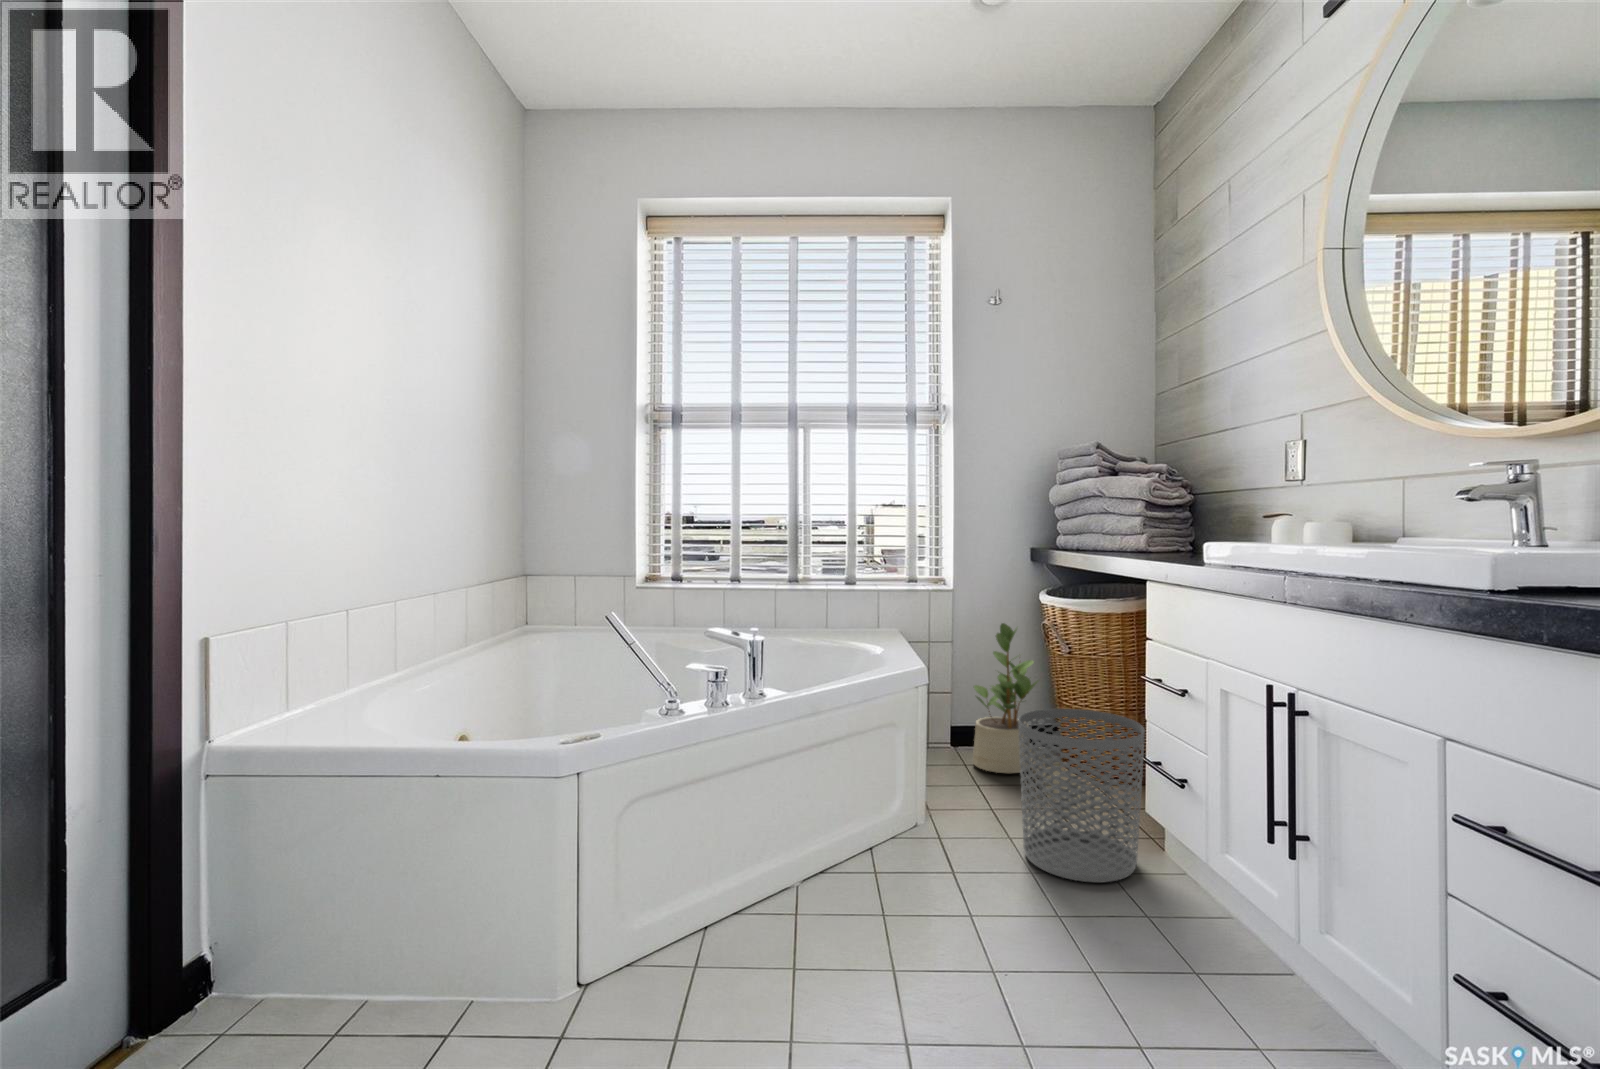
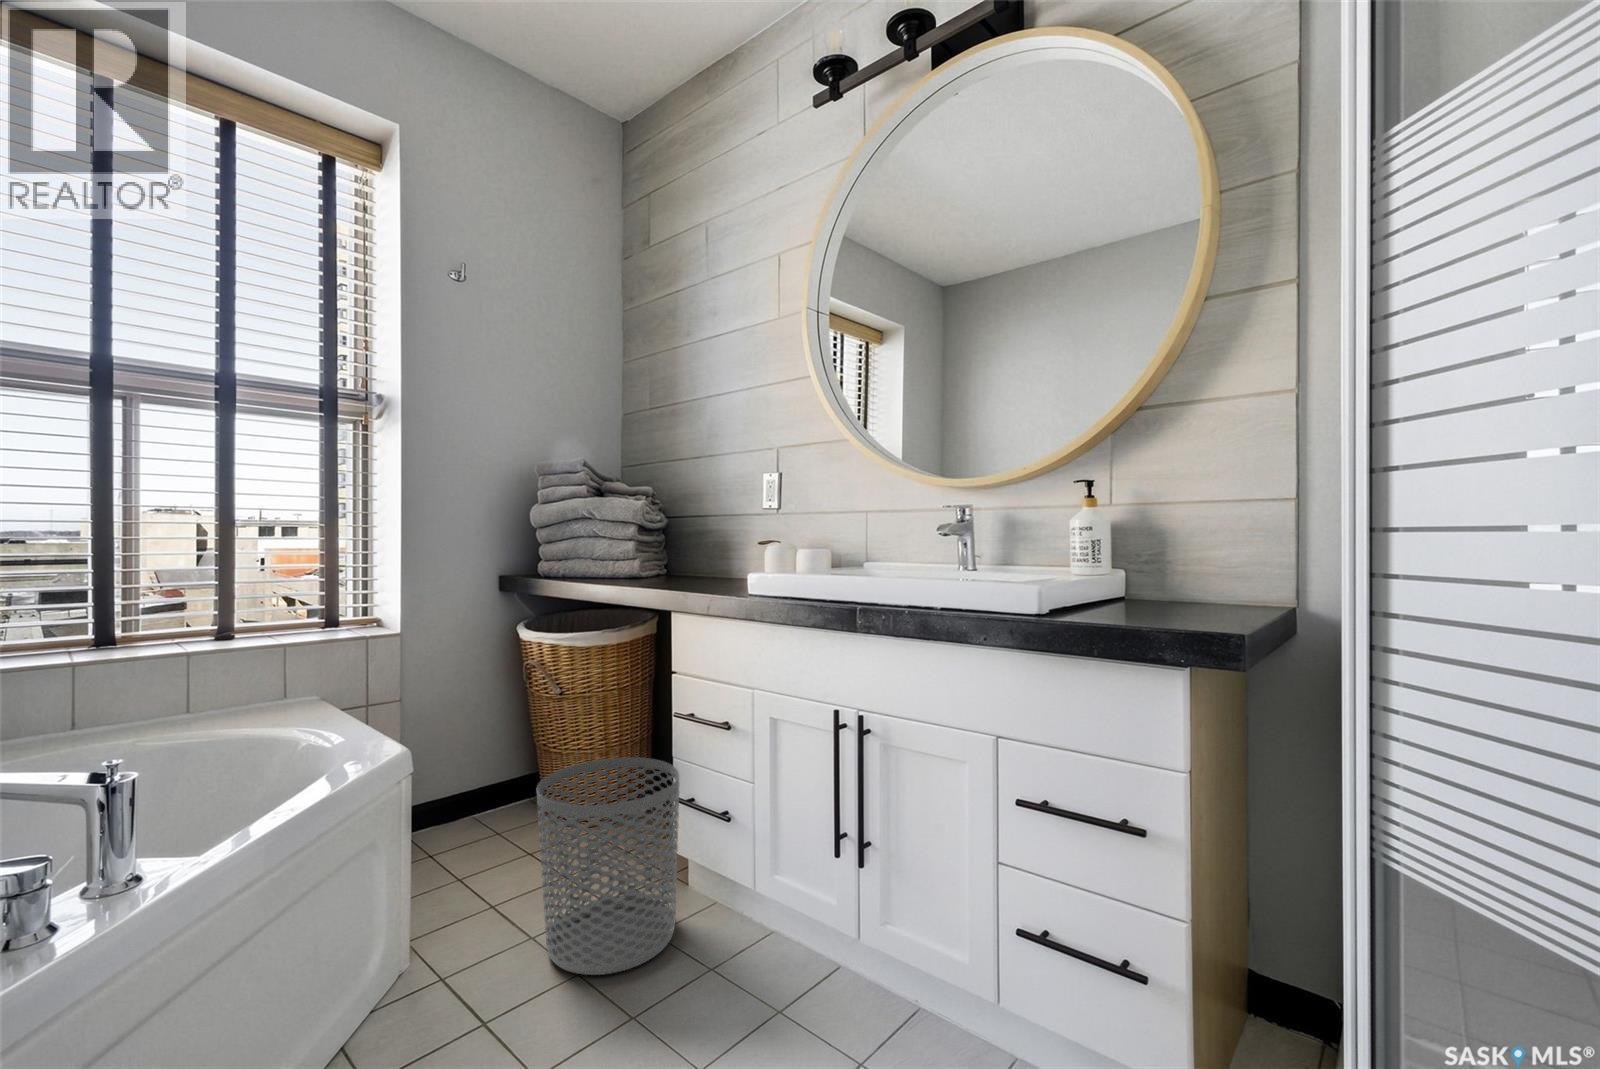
potted plant: present [973,623,1038,773] -> none [441,669,527,852]

